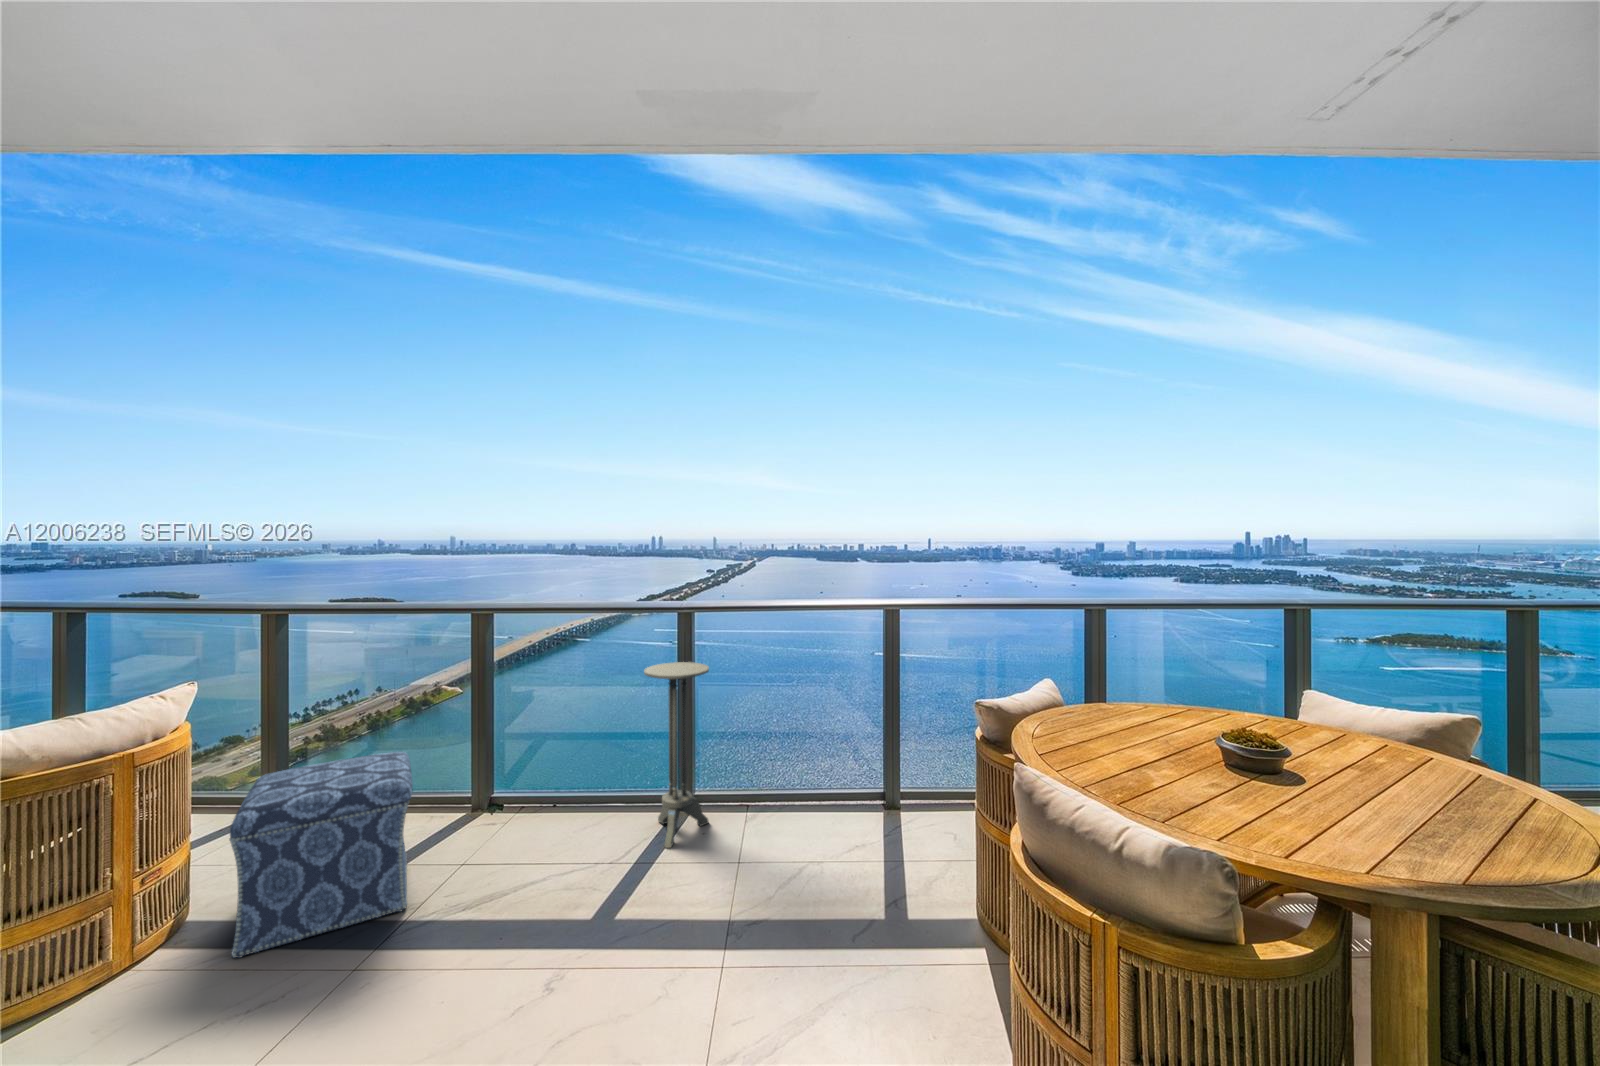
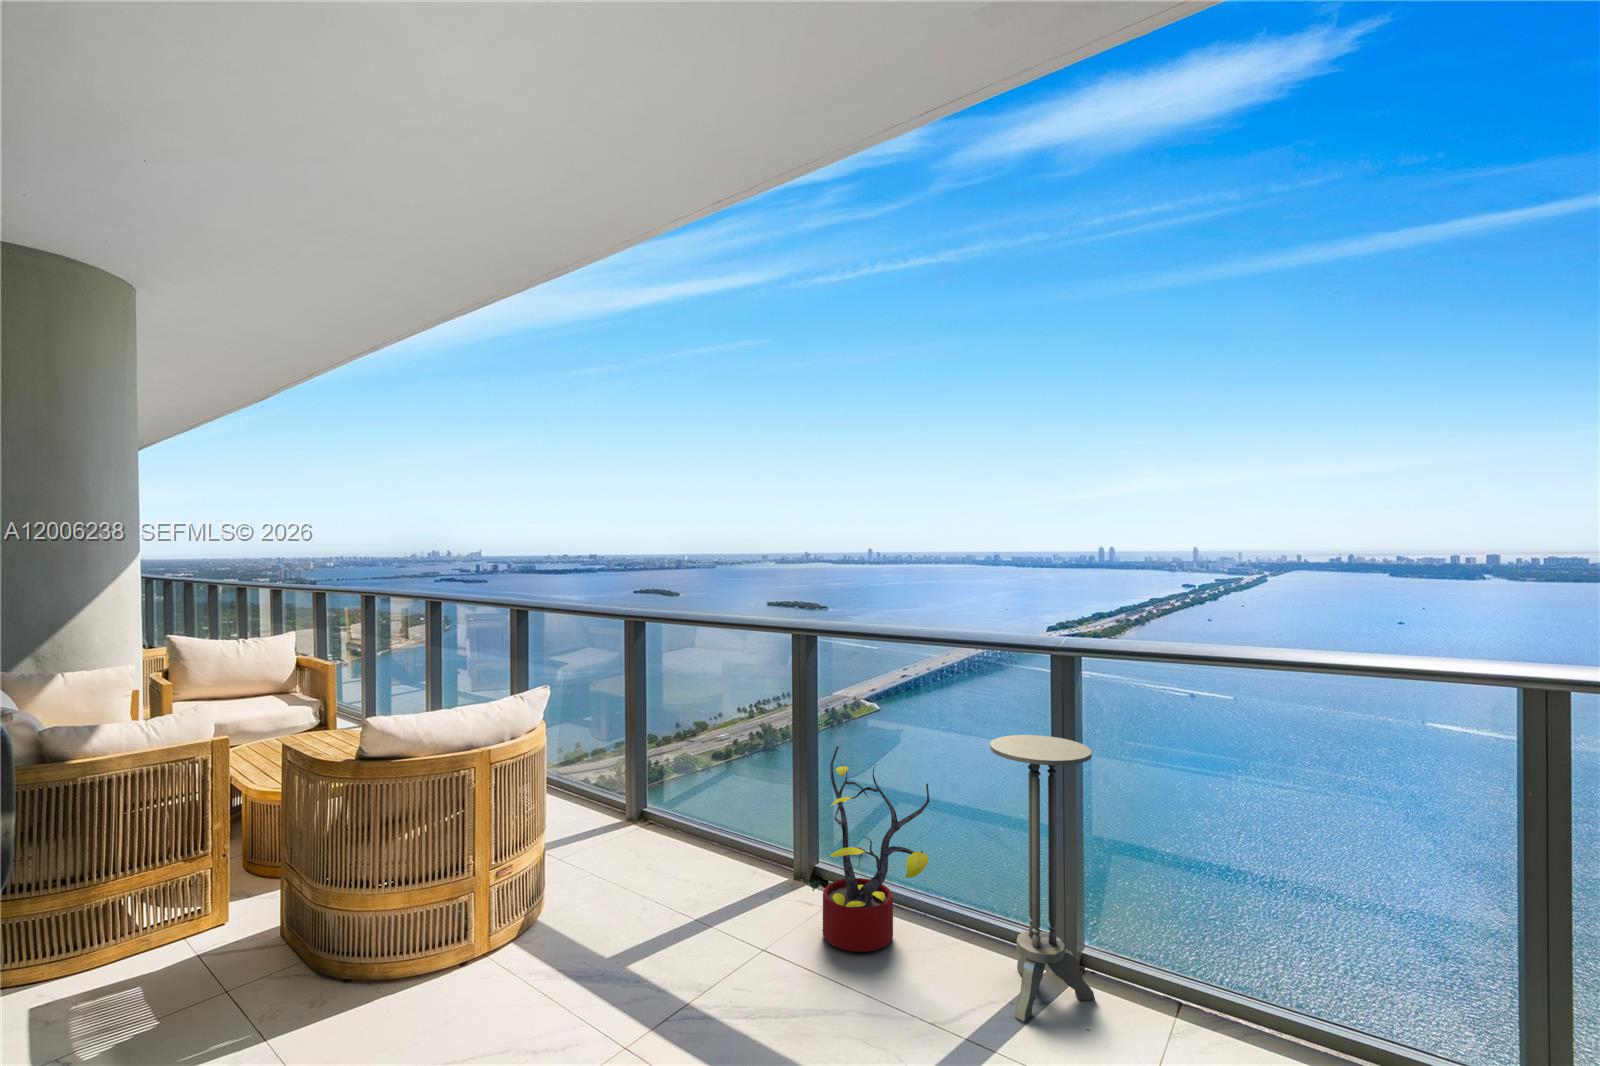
decorative plant: none [505,696,600,847] -> present [823,746,929,952]
ottoman: present [229,752,413,958] -> none [546,790,724,986]

